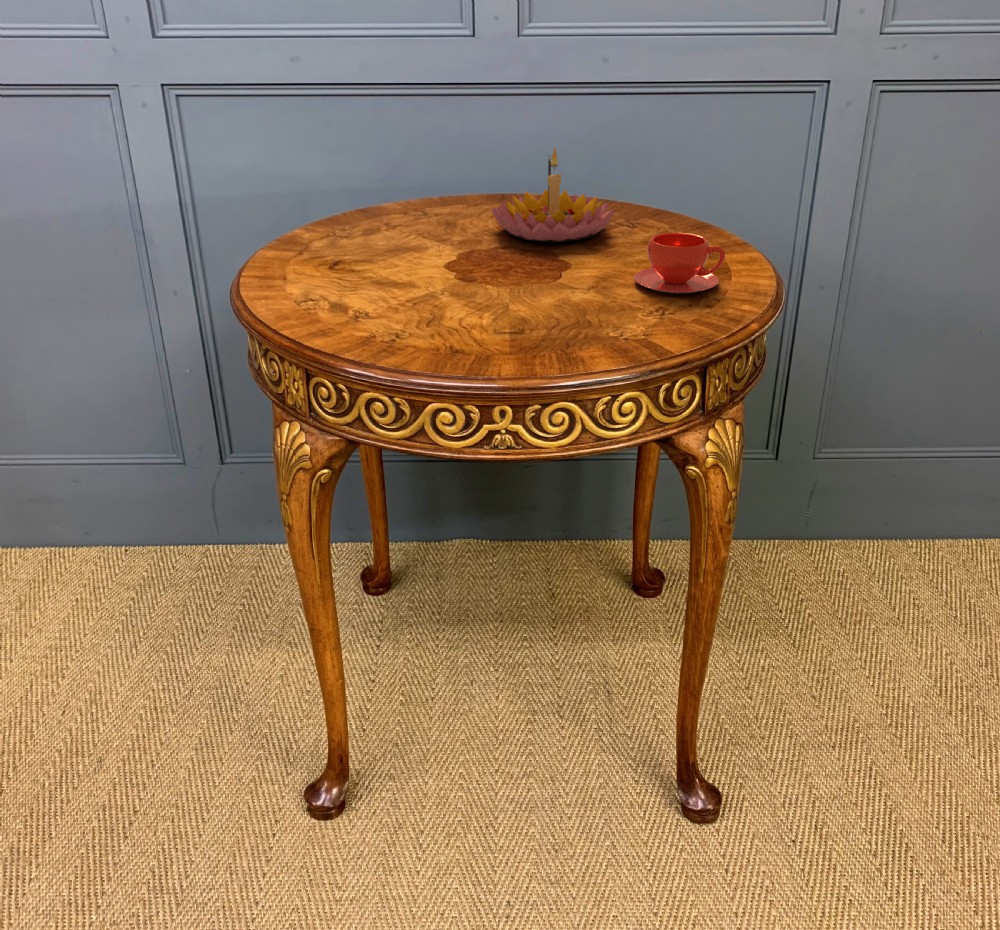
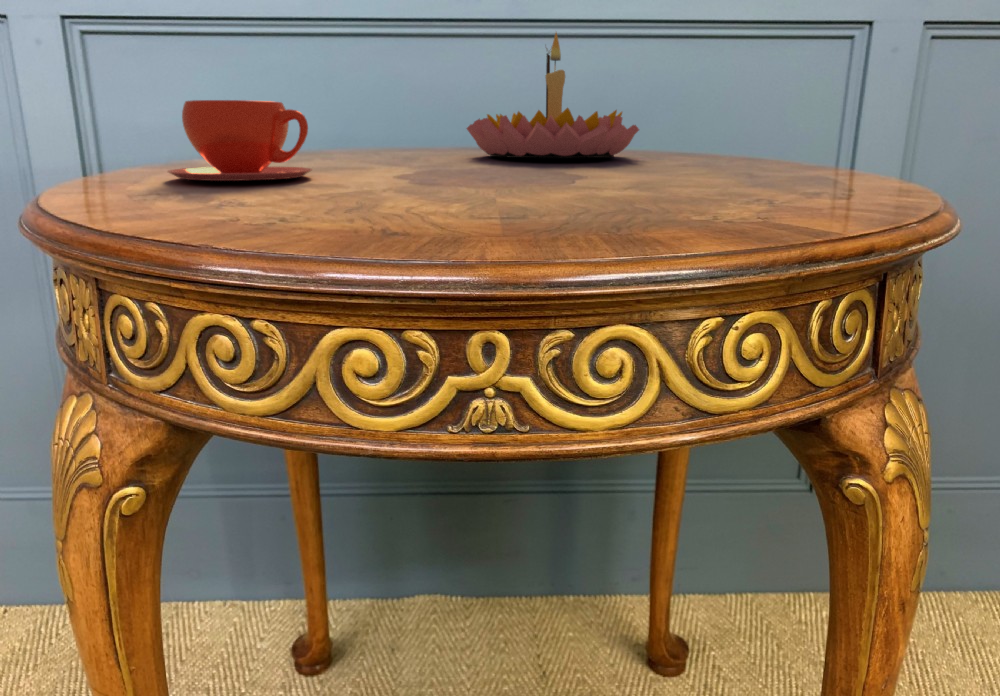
teacup: present [634,233,725,294] -> present [167,100,312,181]

